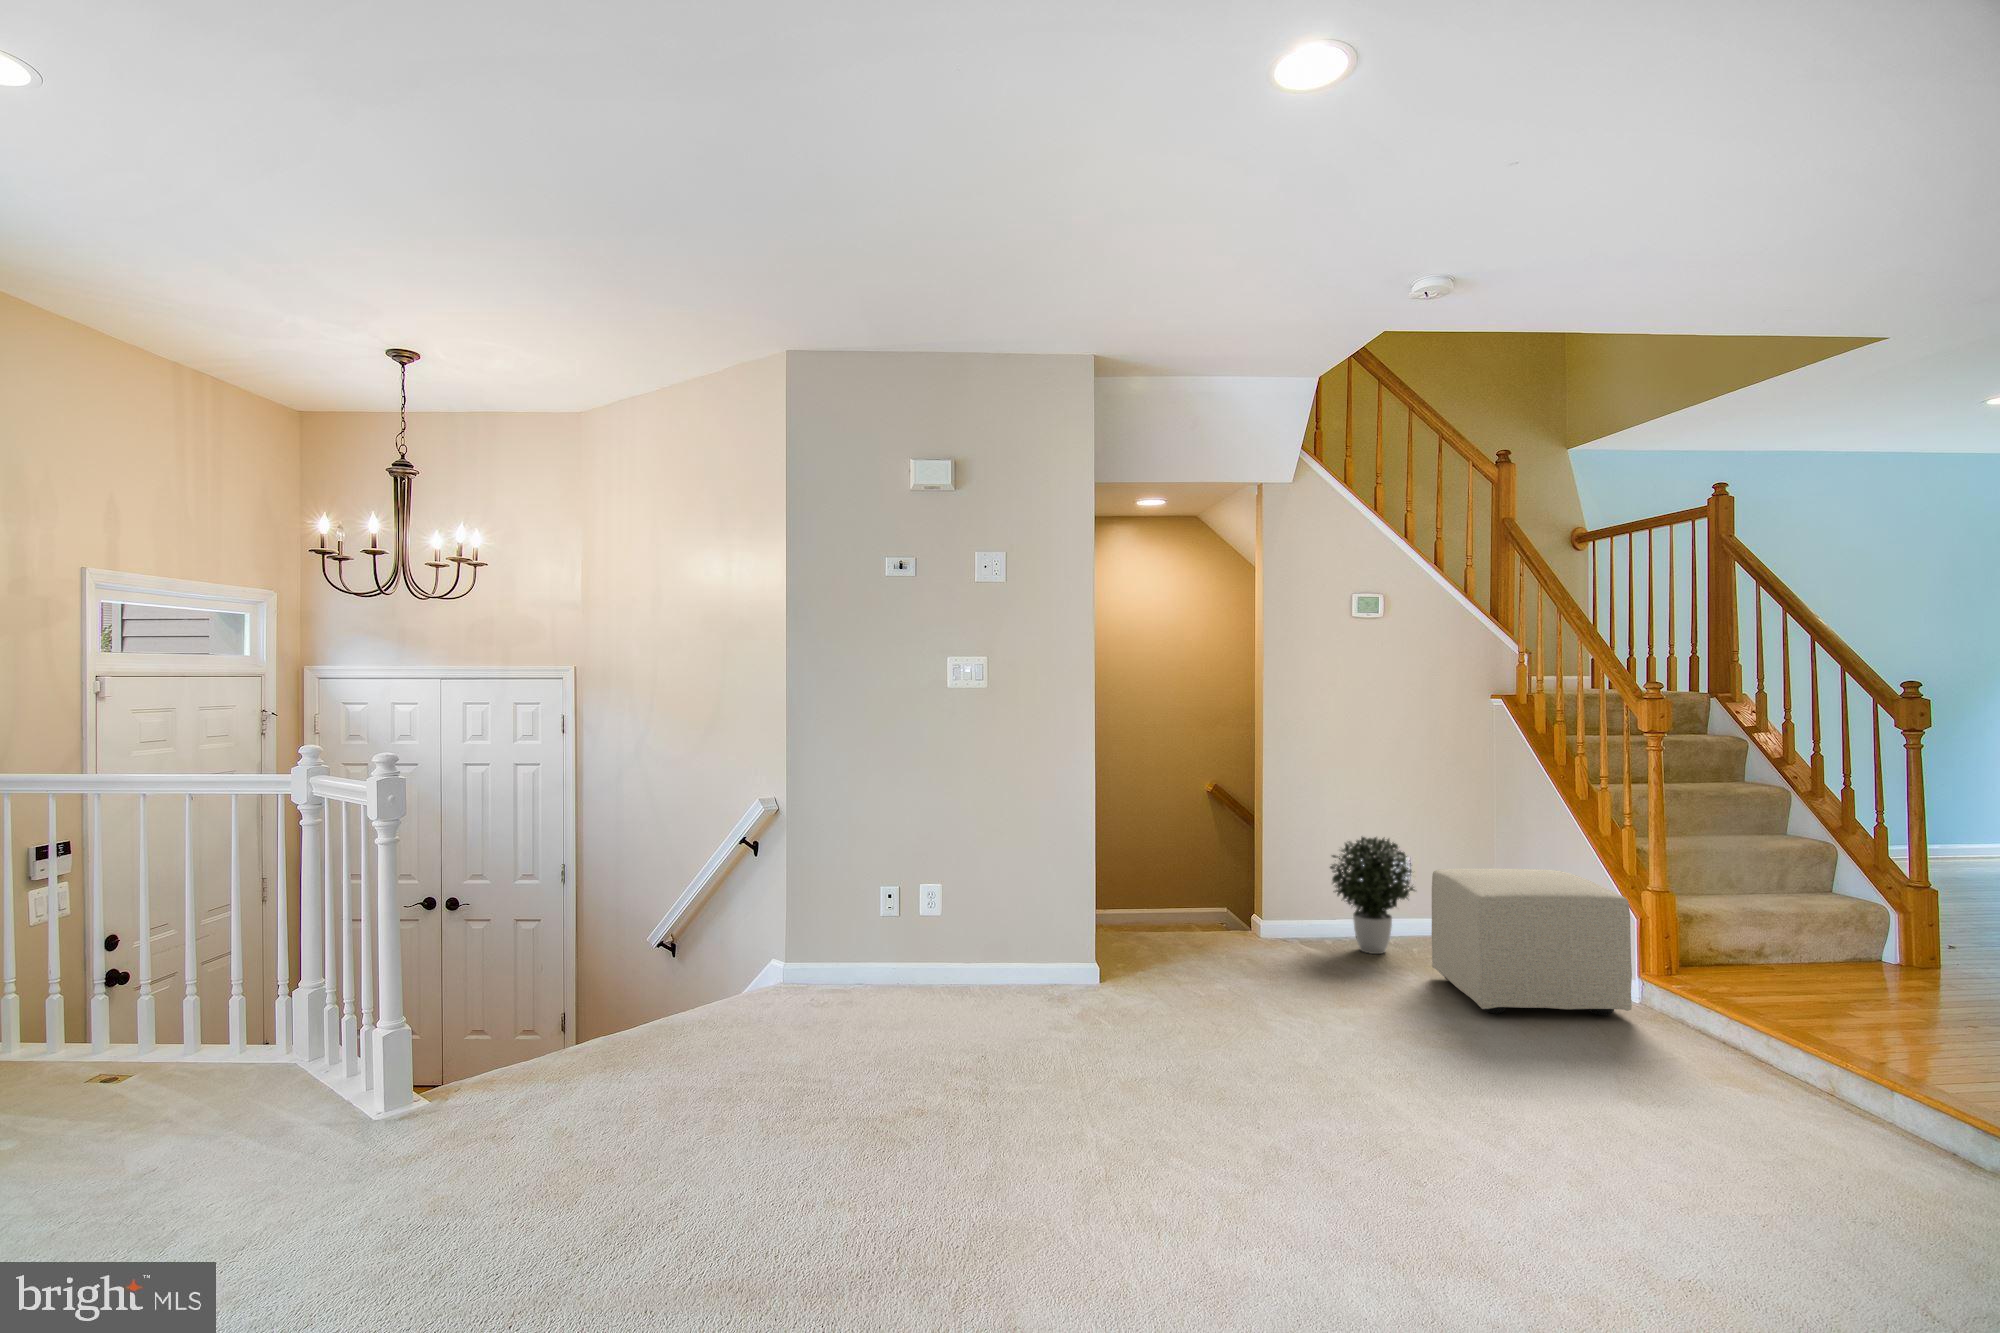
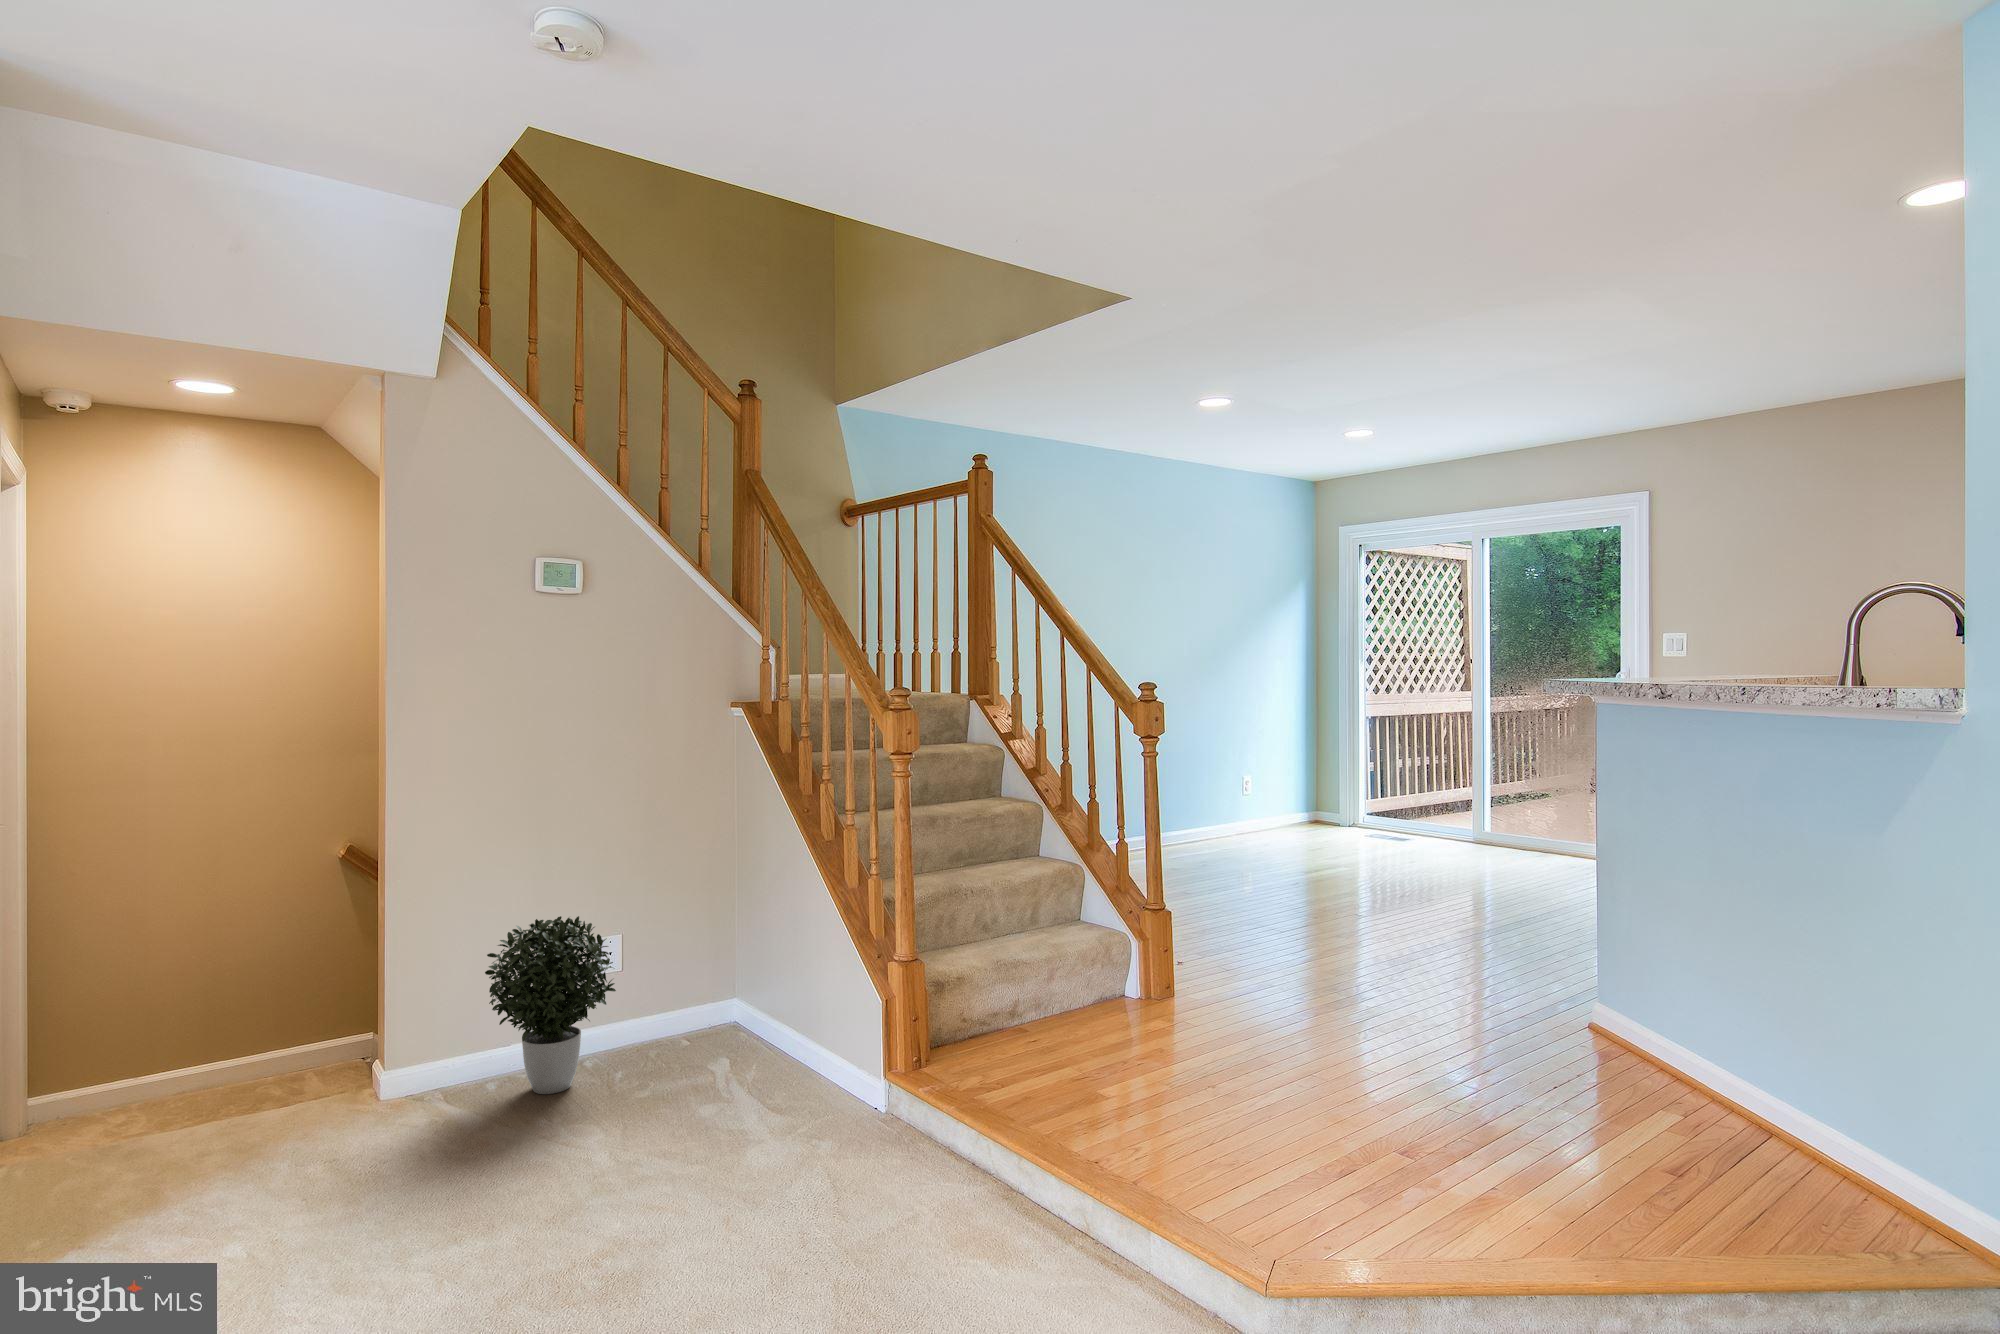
ottoman: present [1432,869,1632,1016] -> none [624,942,873,1186]

